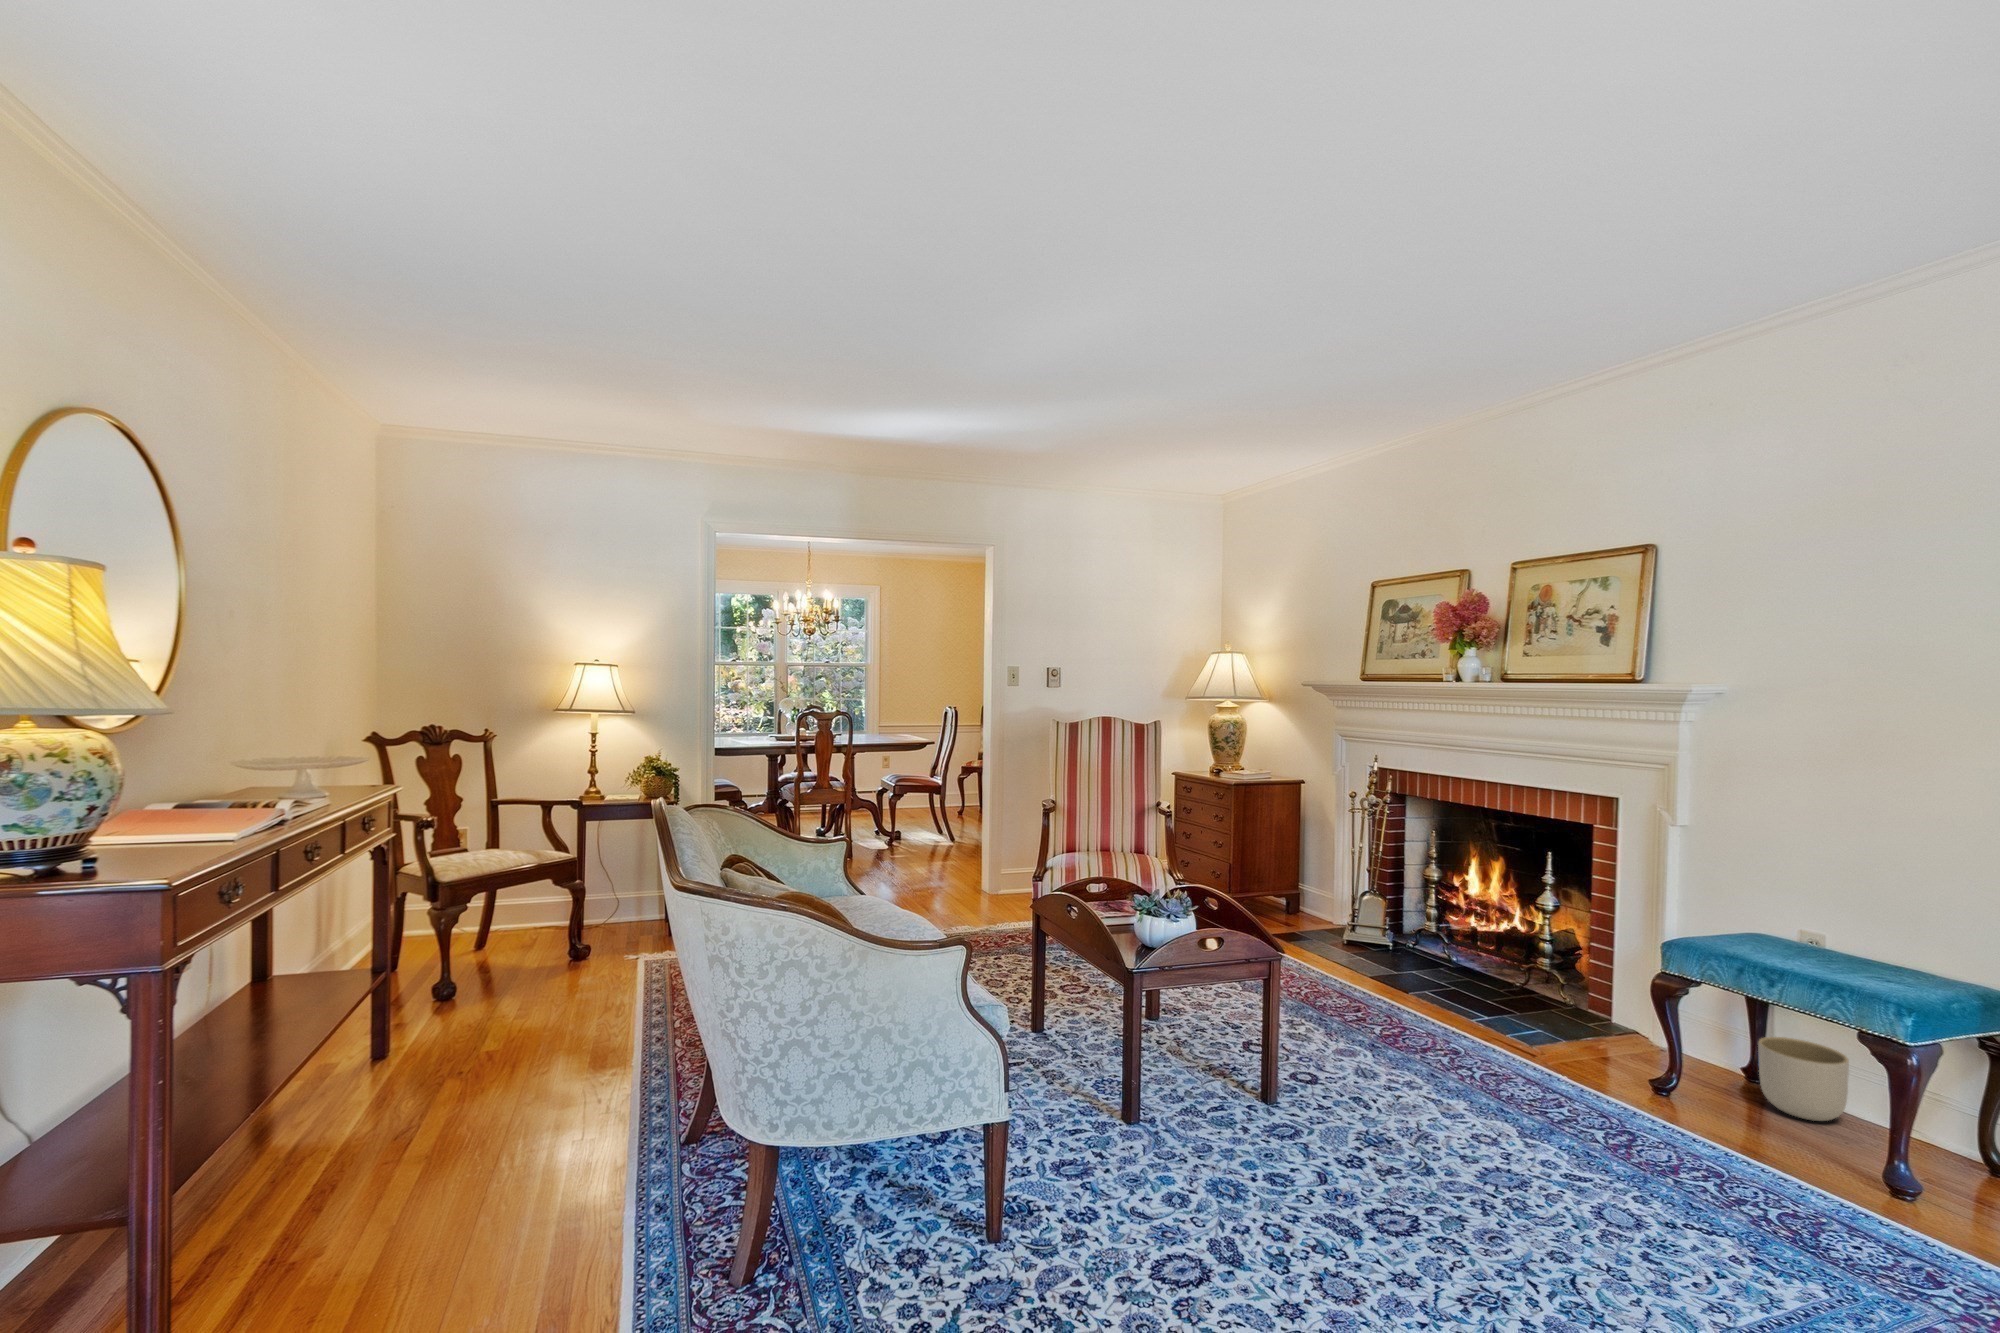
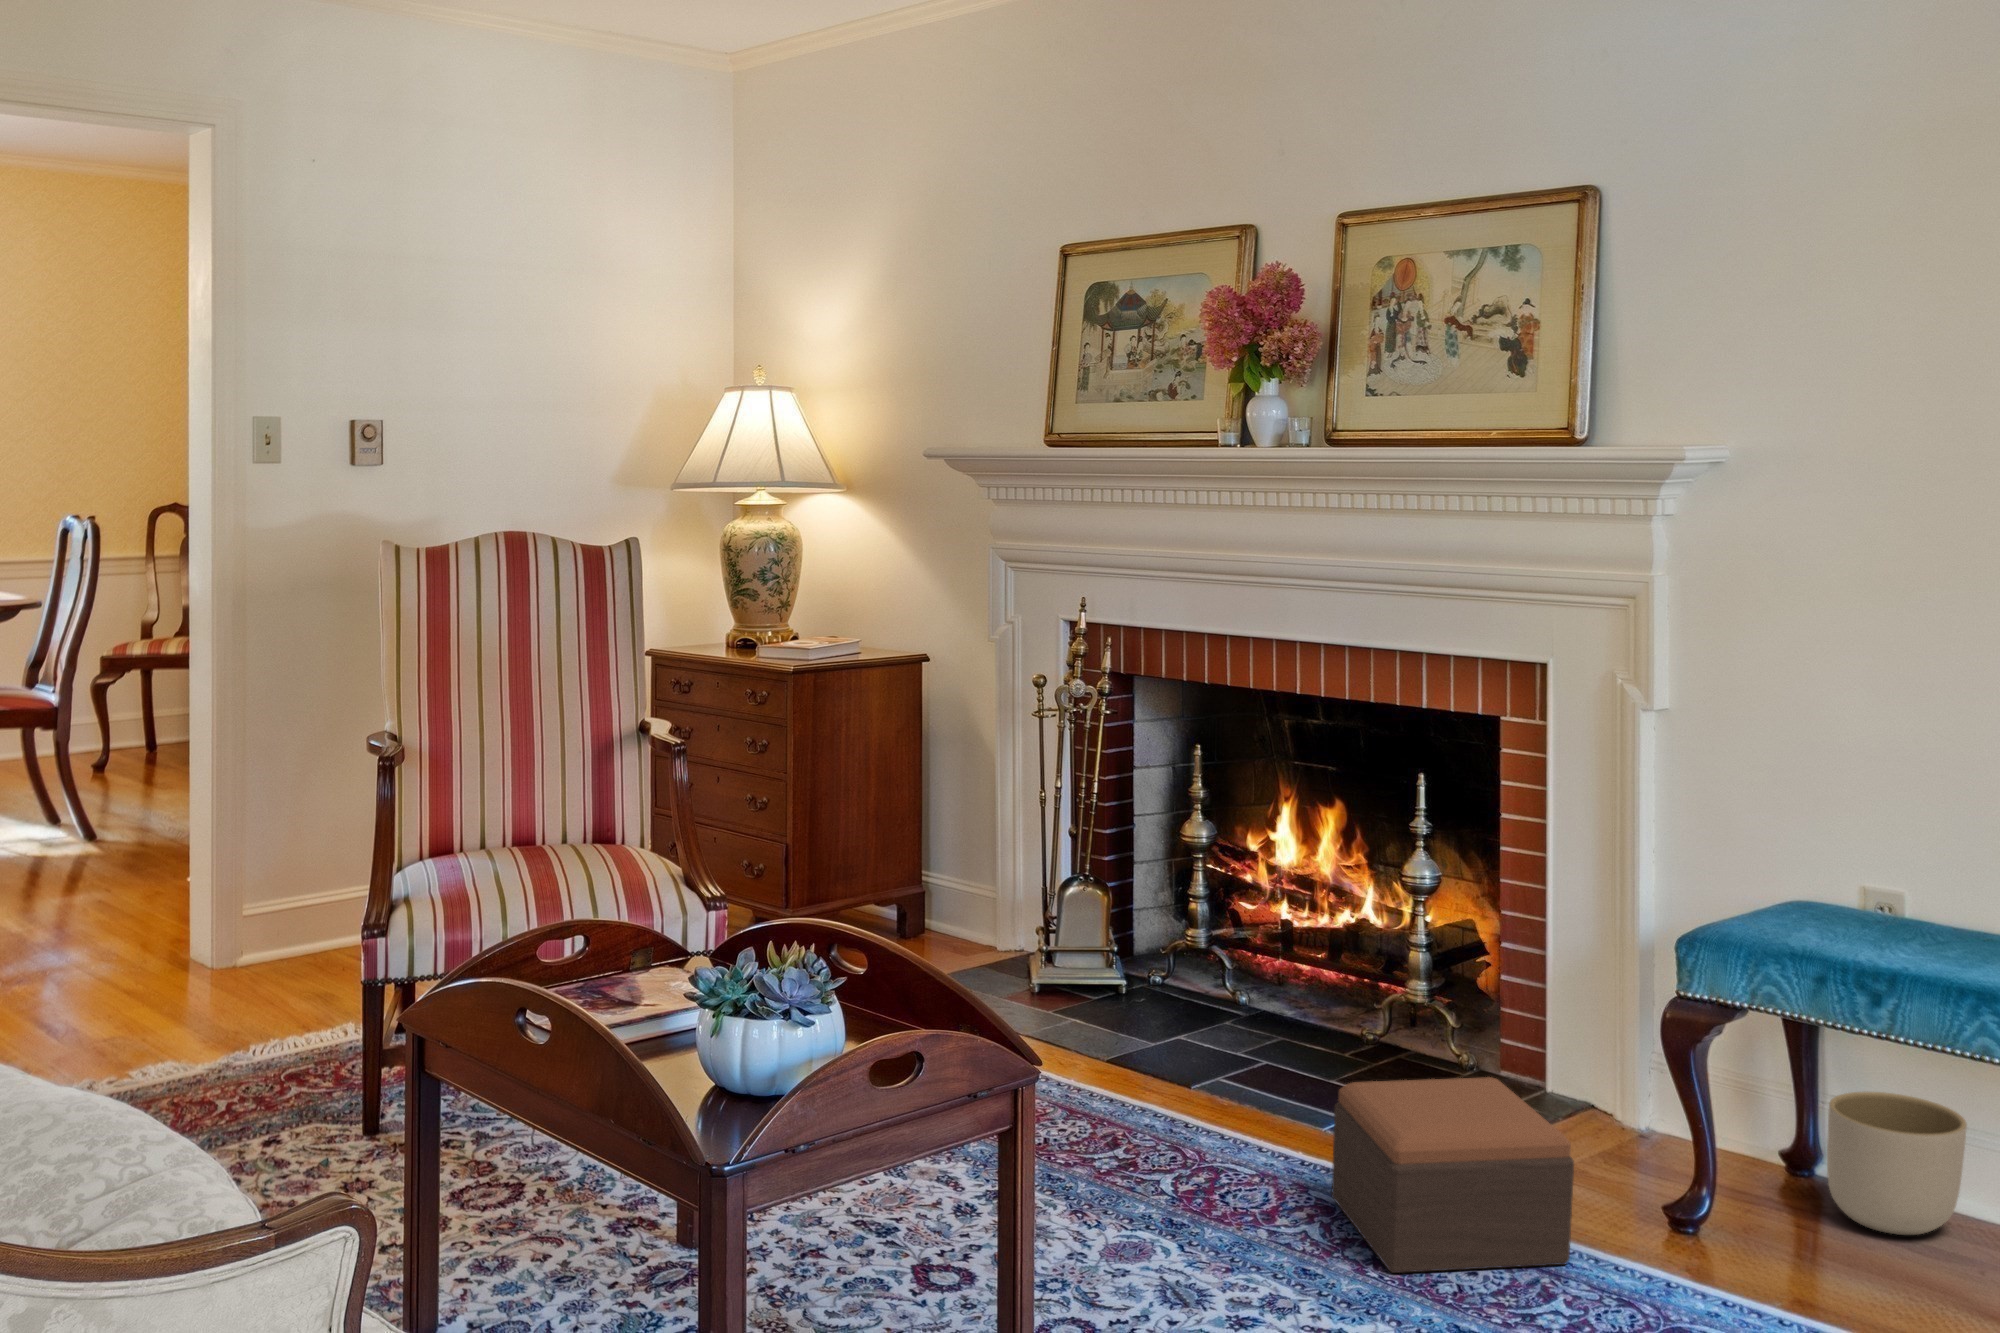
footstool: none [1461,991,1583,1097] -> present [1332,1077,1574,1273]

